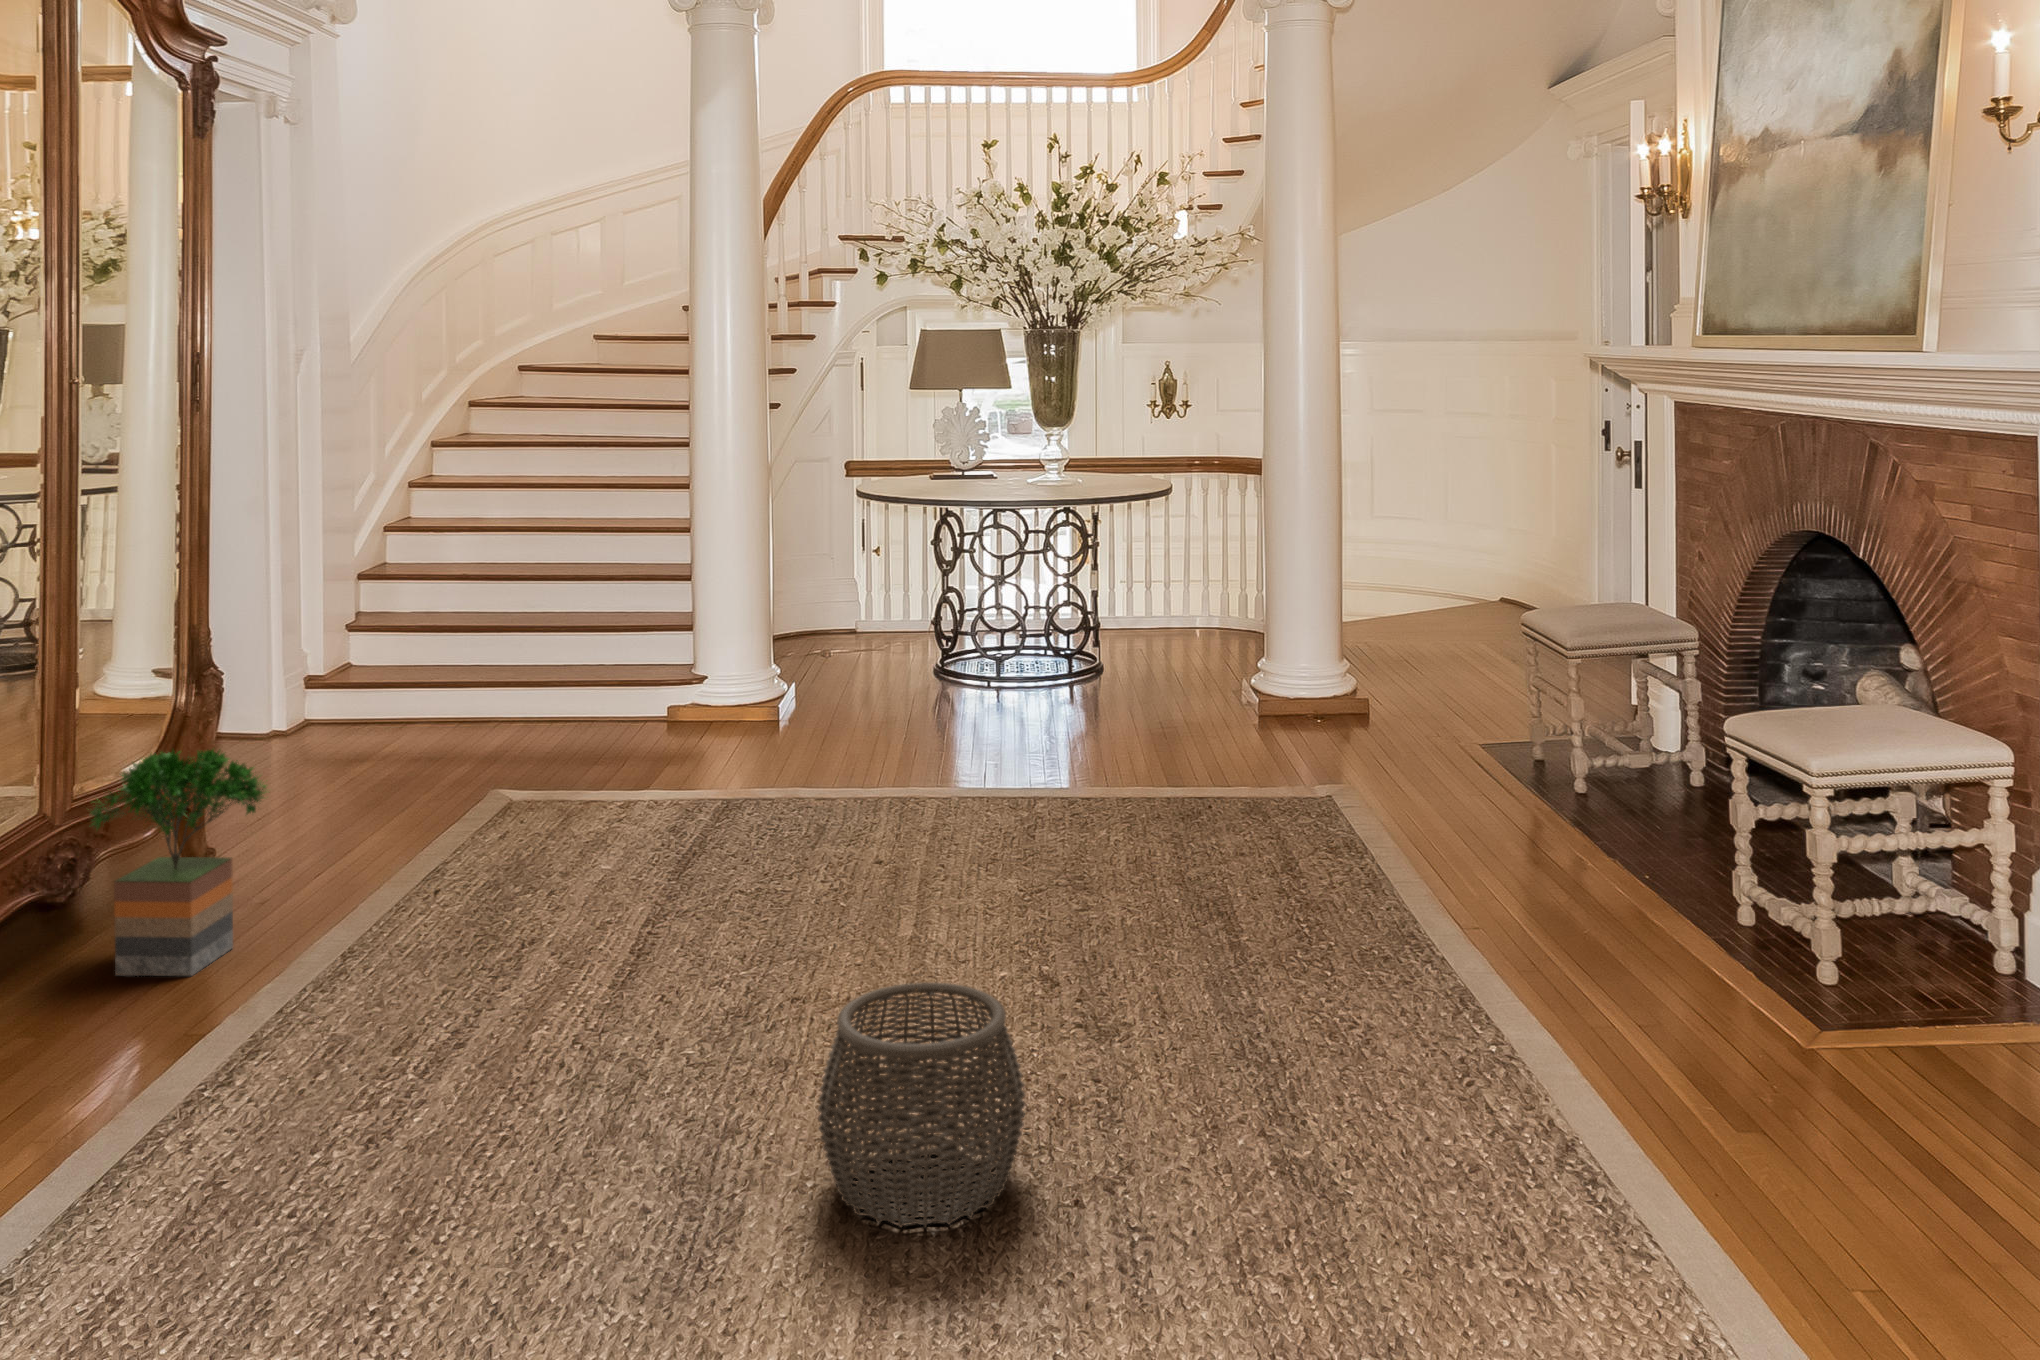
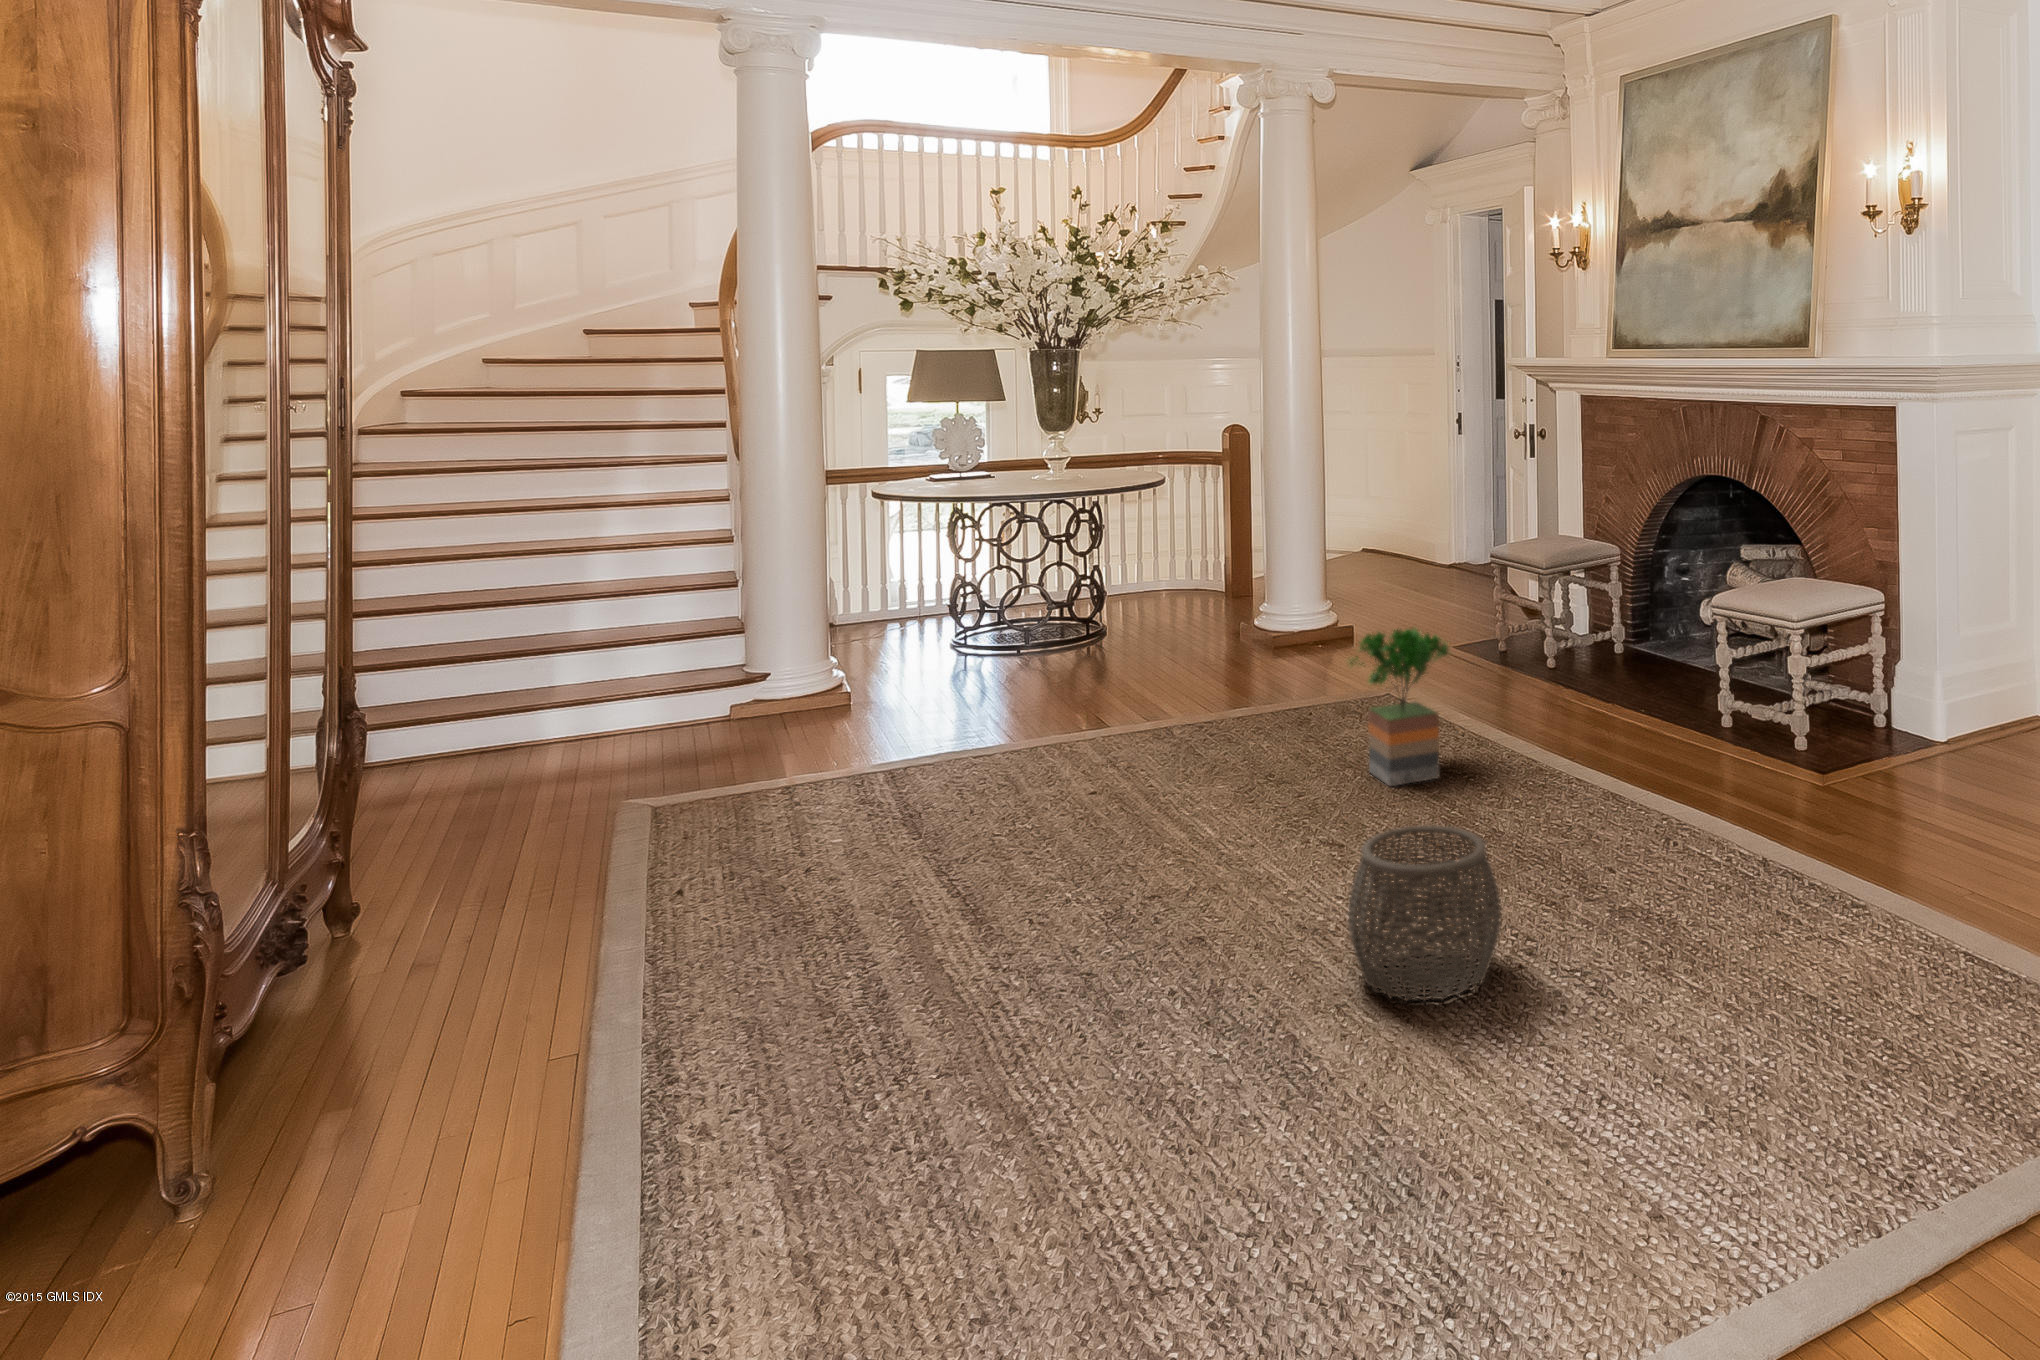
potted tree: present [90,749,266,976] -> present [1349,629,1450,786]

